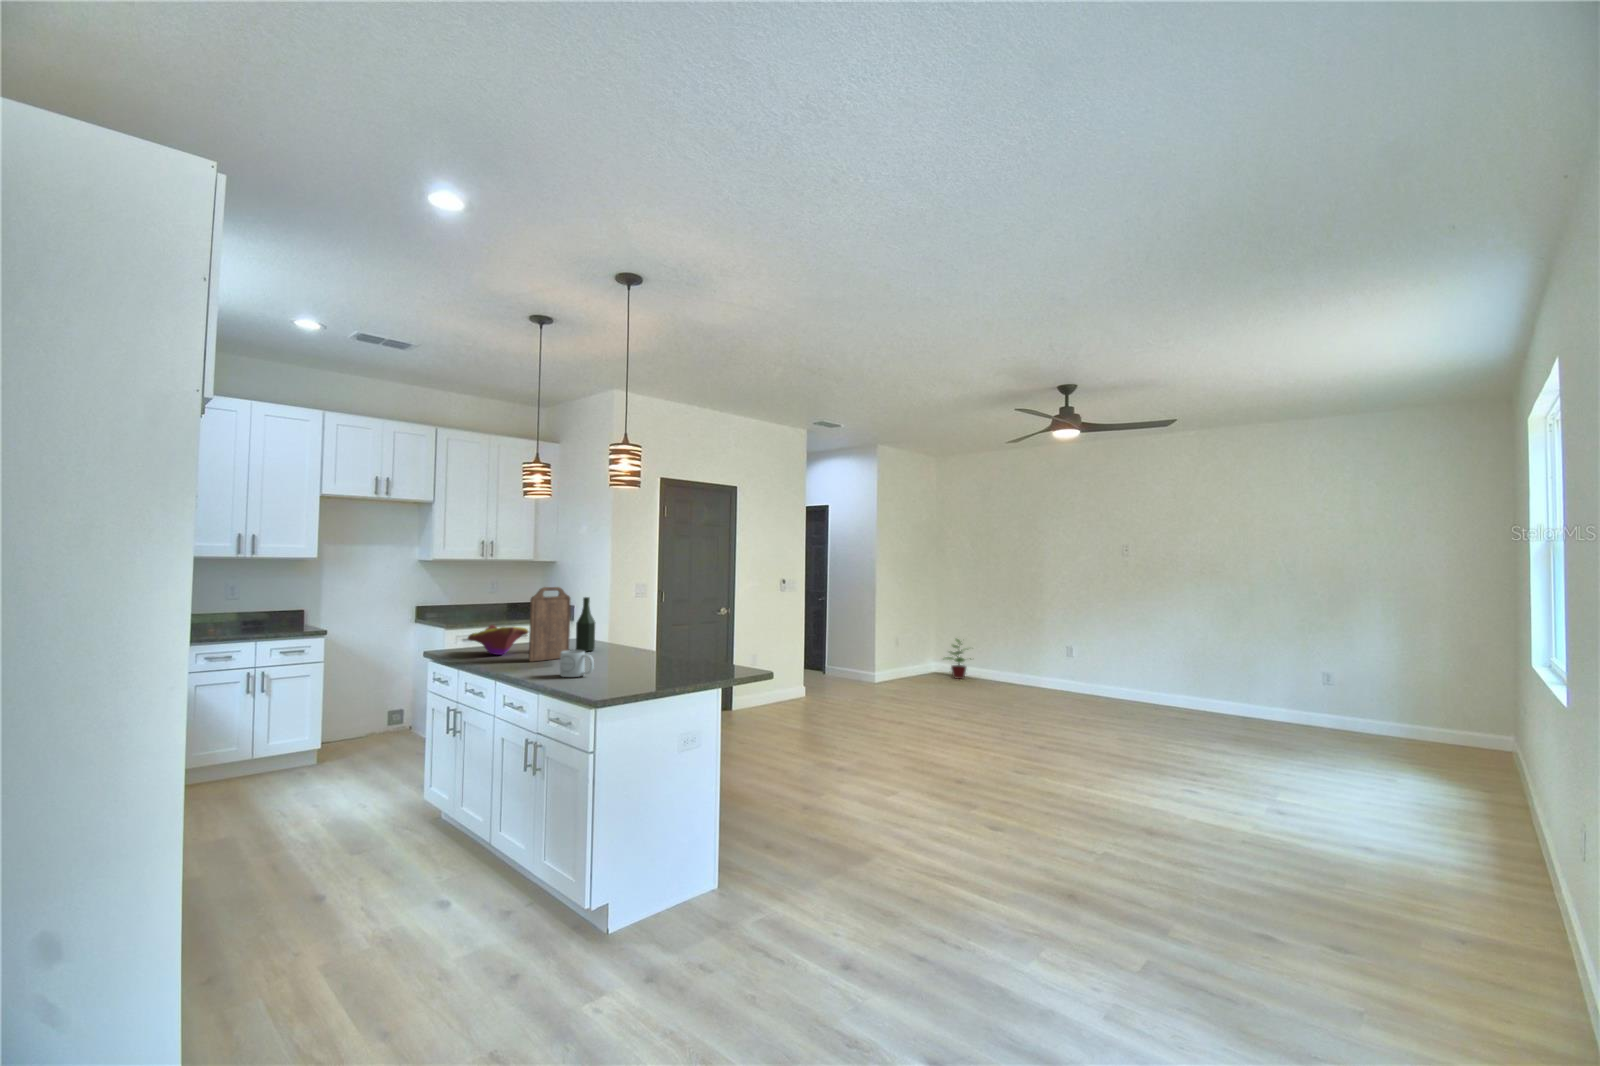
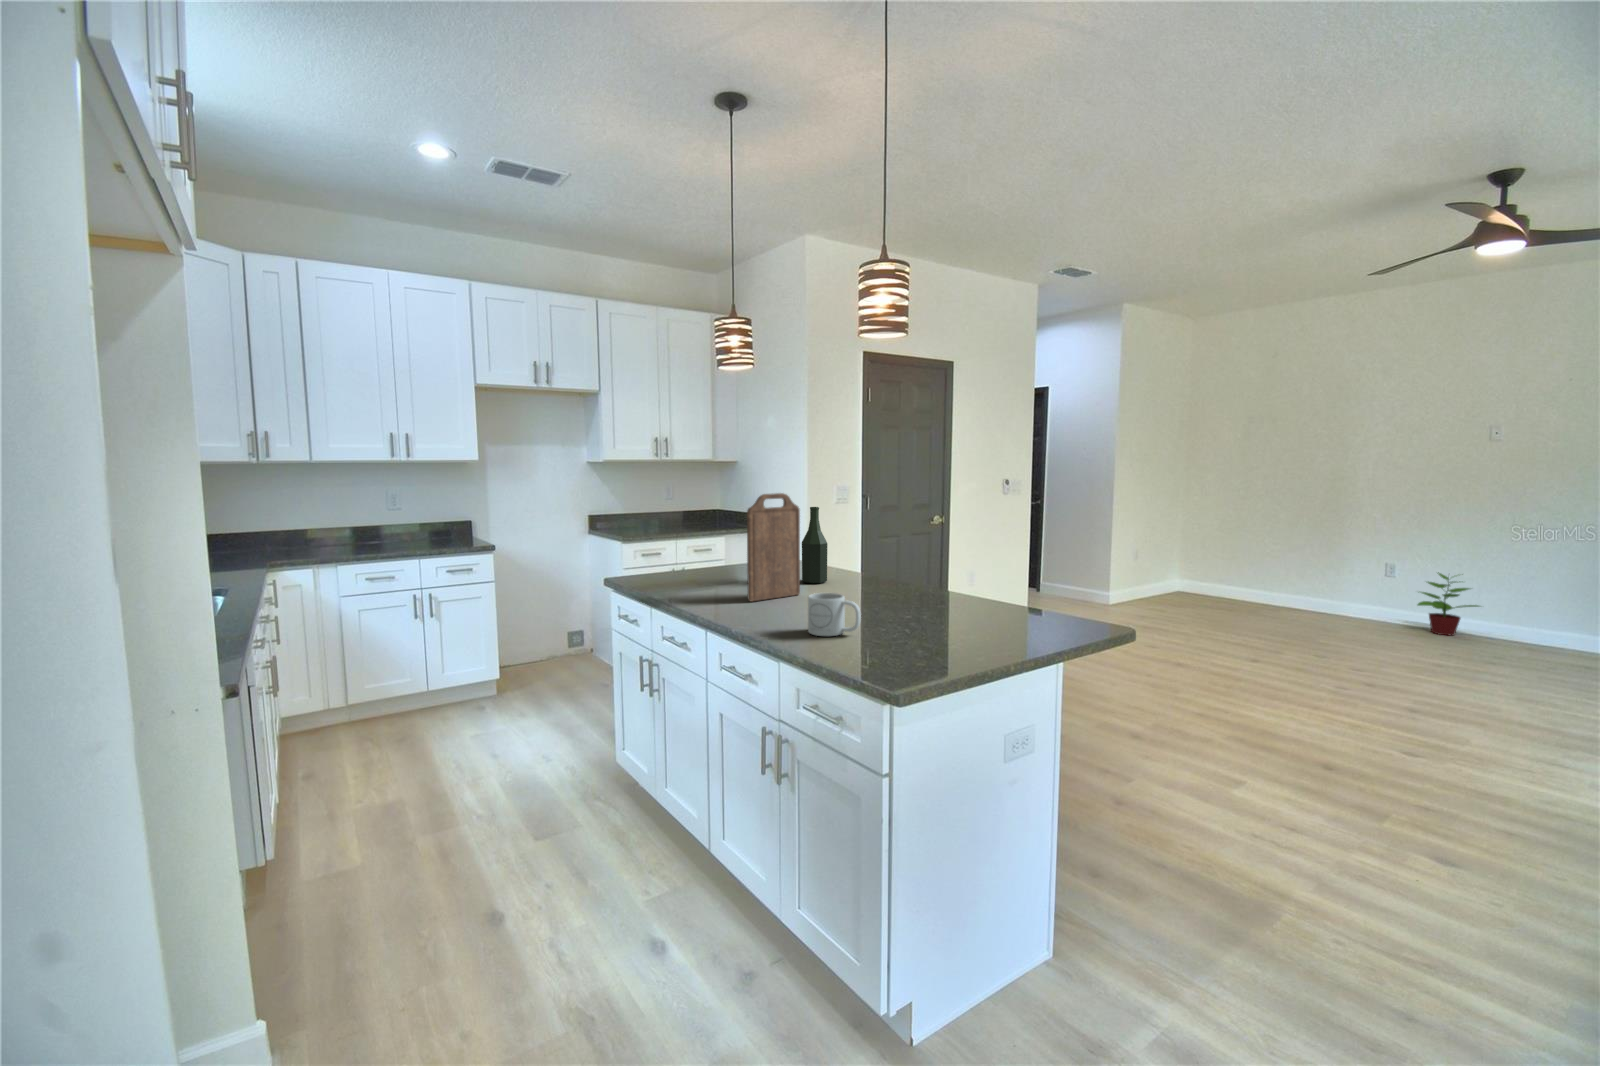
decorative bowl: present [468,625,528,655] -> none [660,546,739,588]
potted plant: present [946,639,971,679] -> present [1418,572,1479,636]

